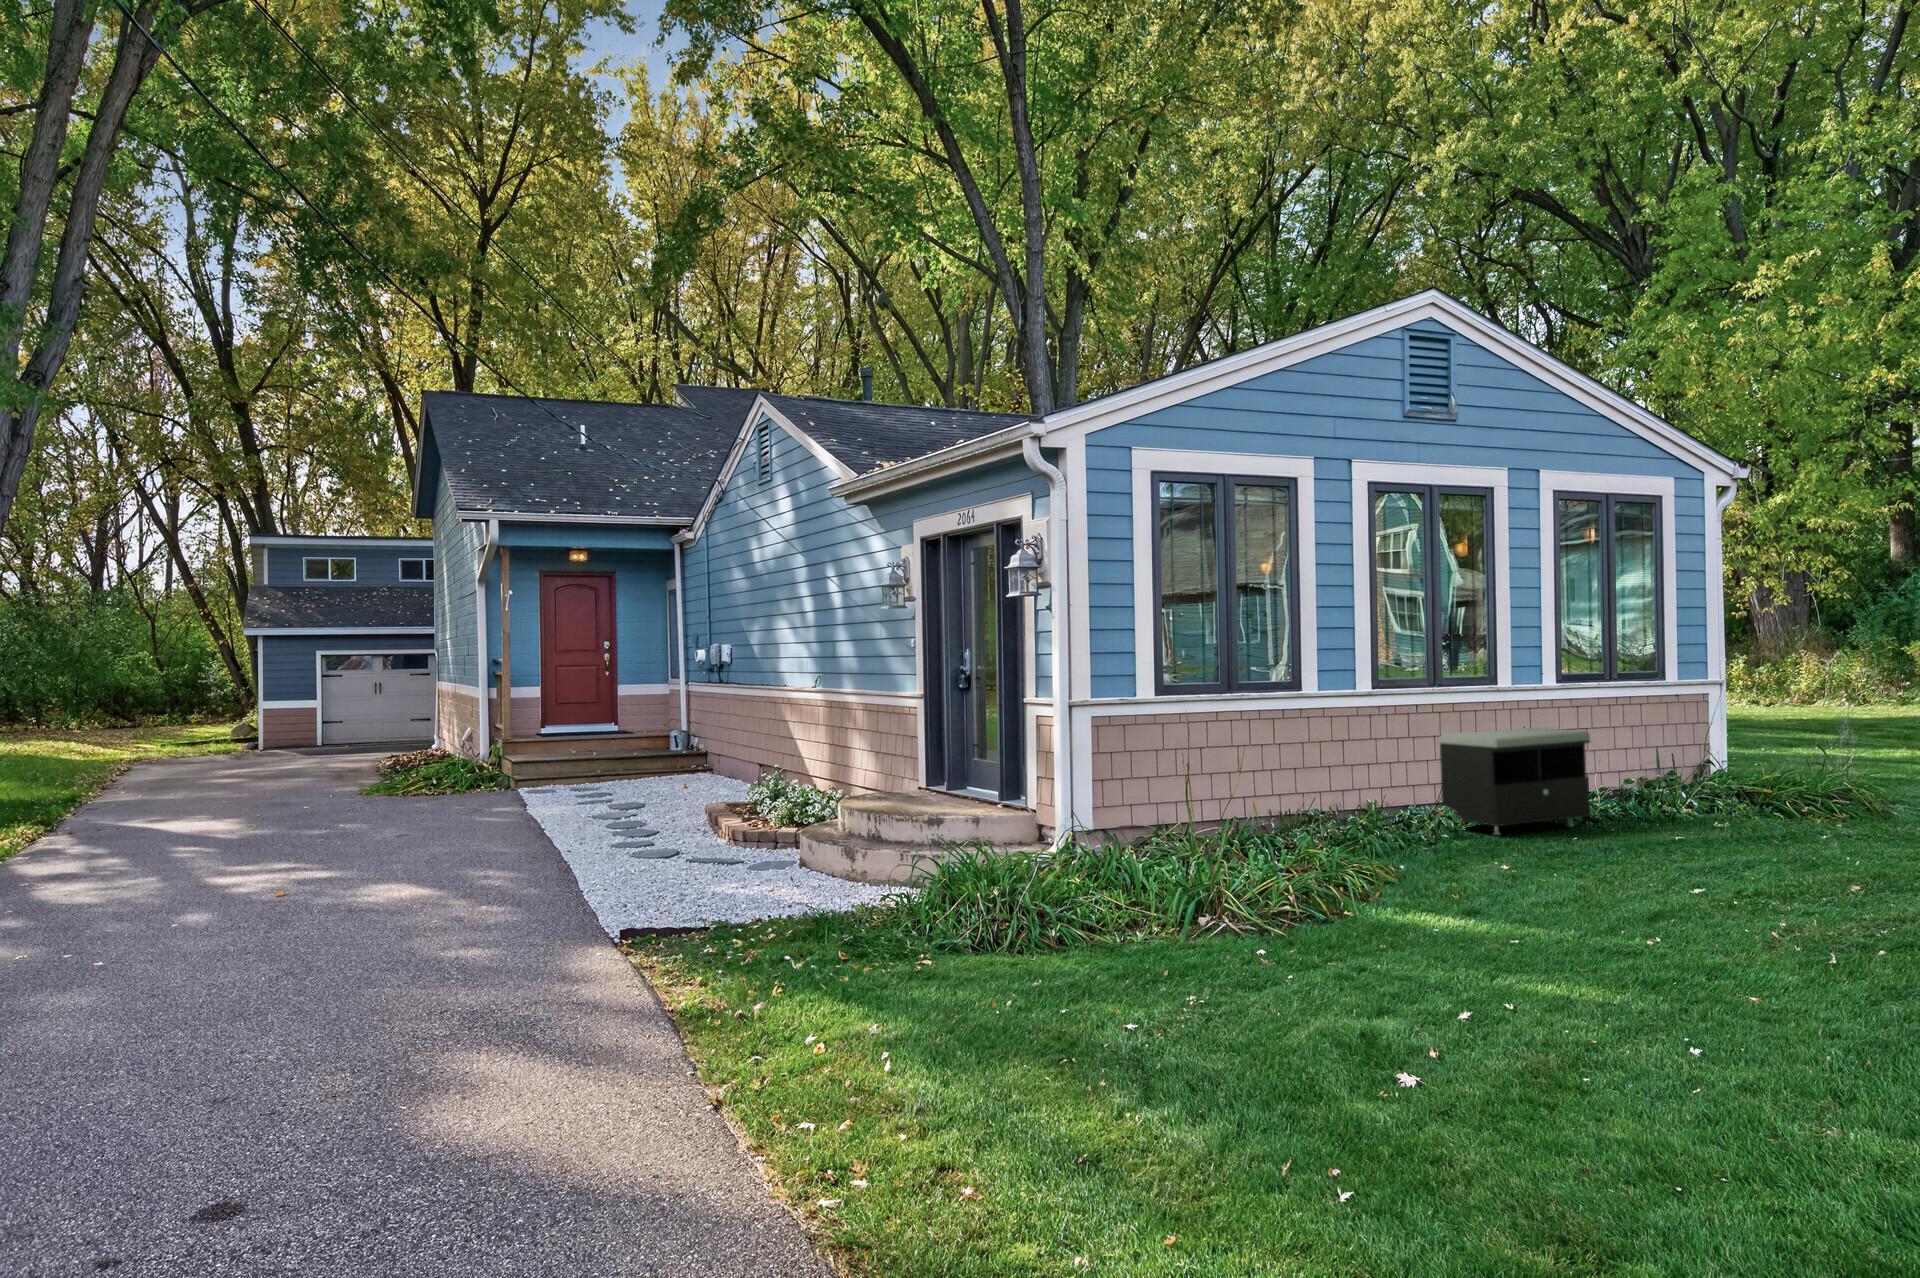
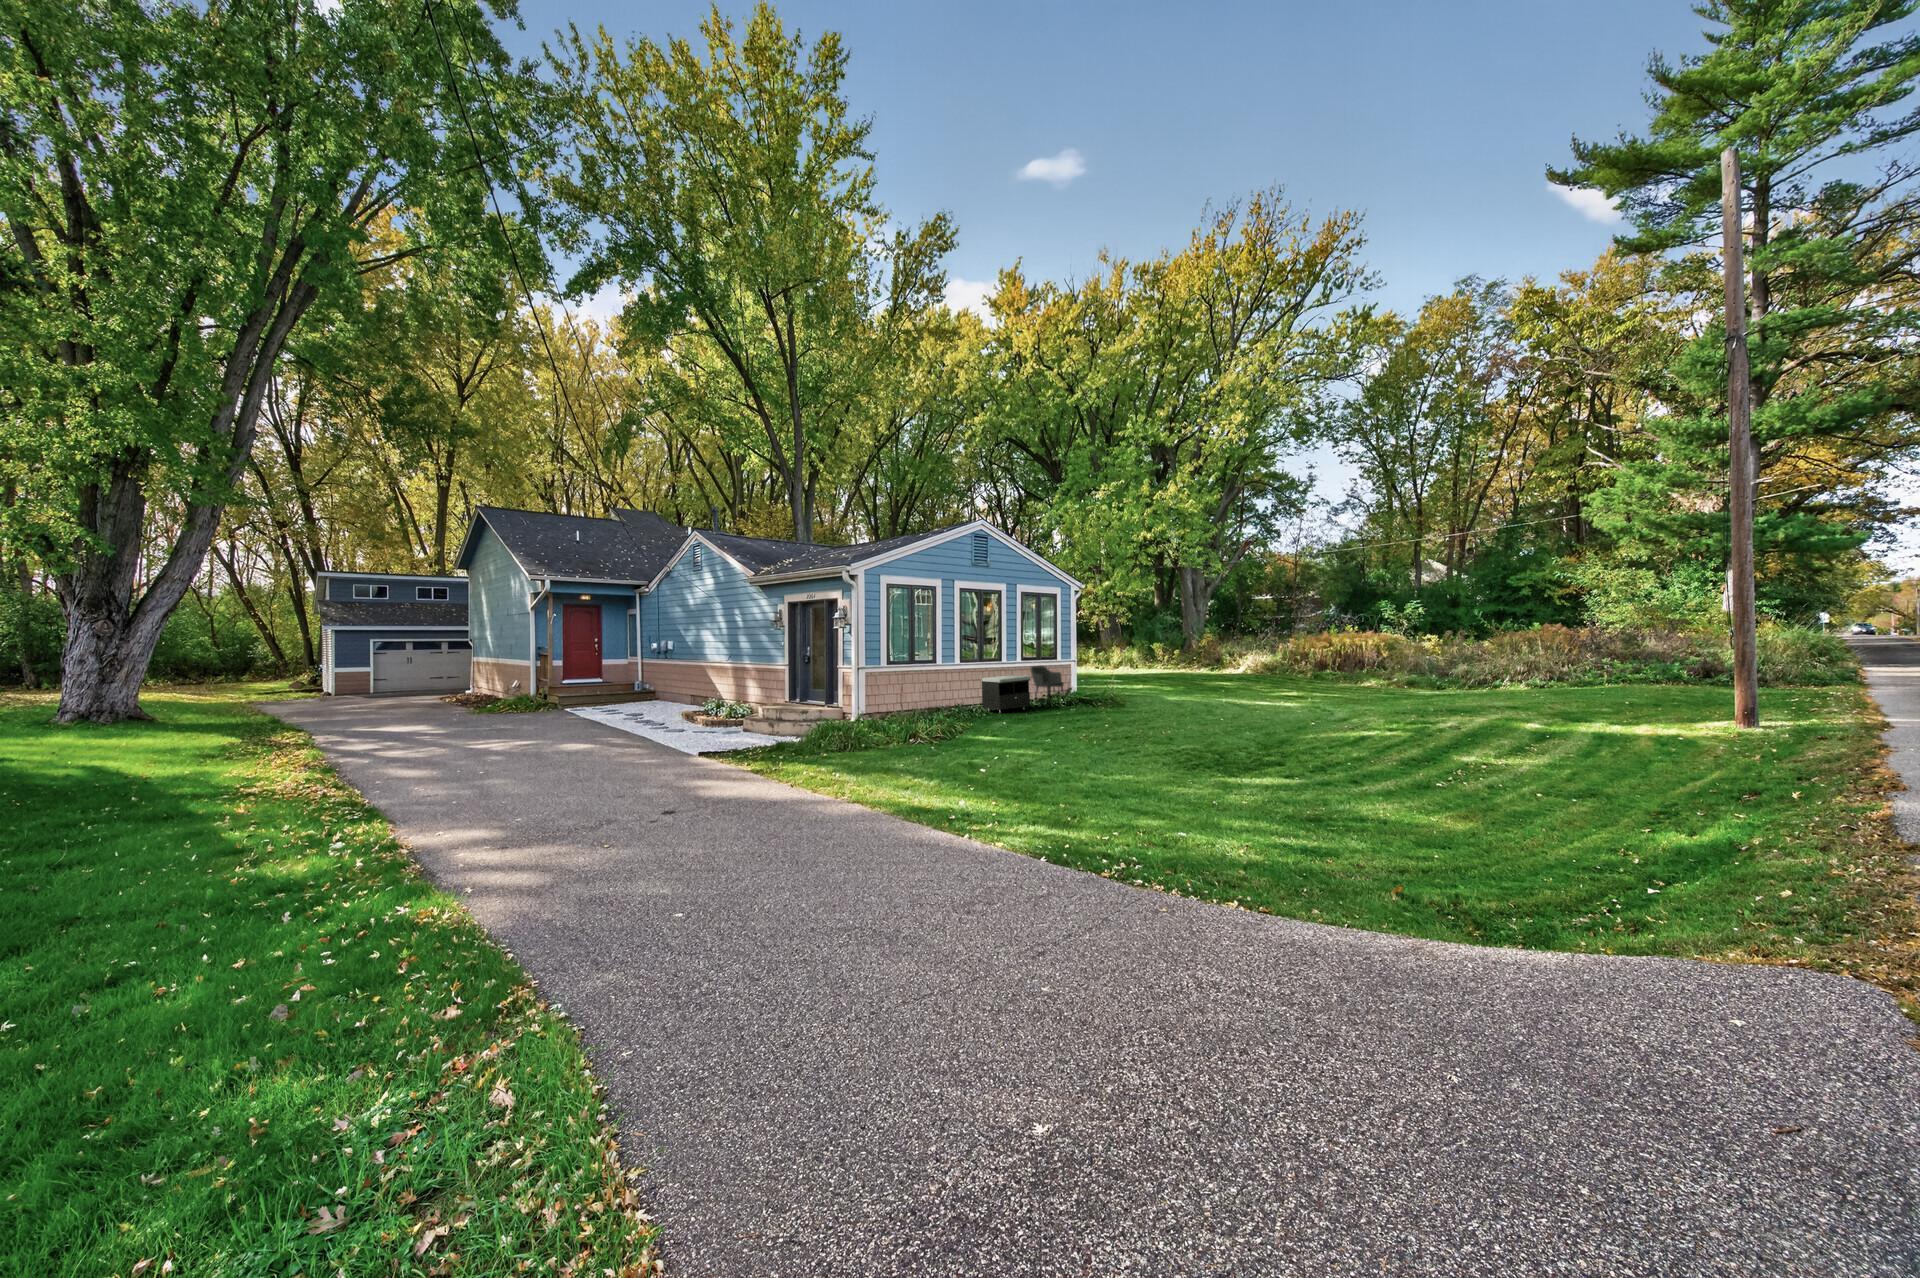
armchair: none [1586,701,1700,820] -> present [1031,666,1064,704]

